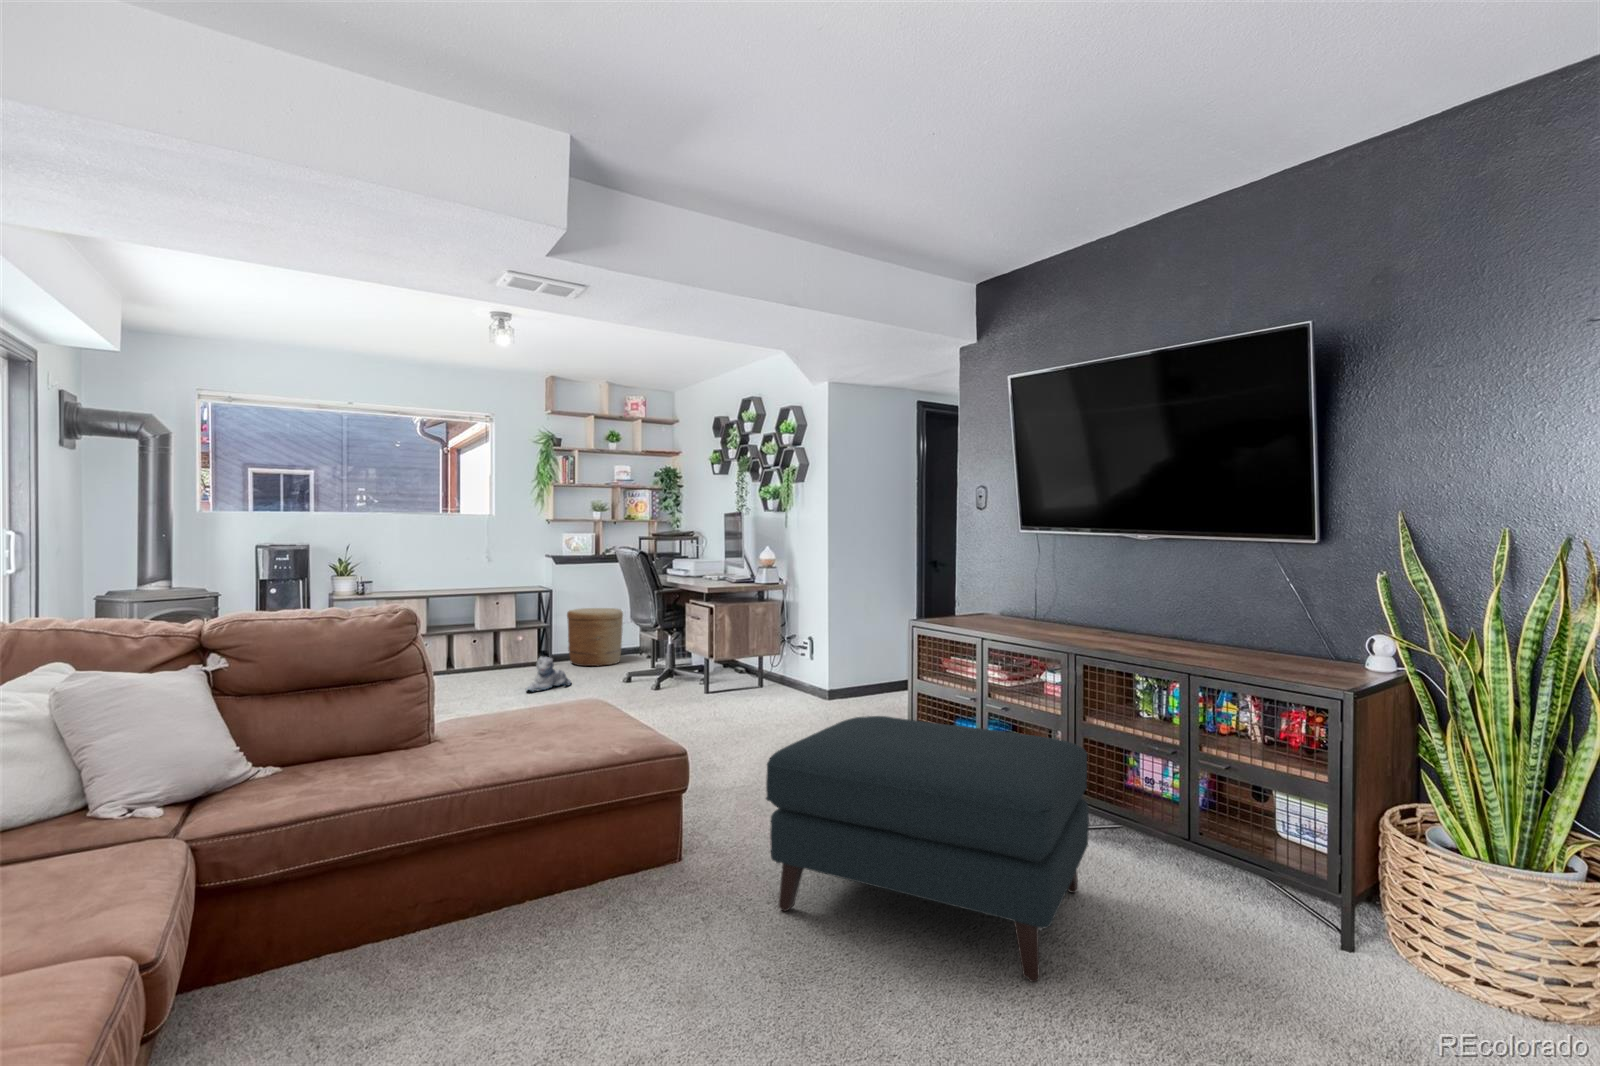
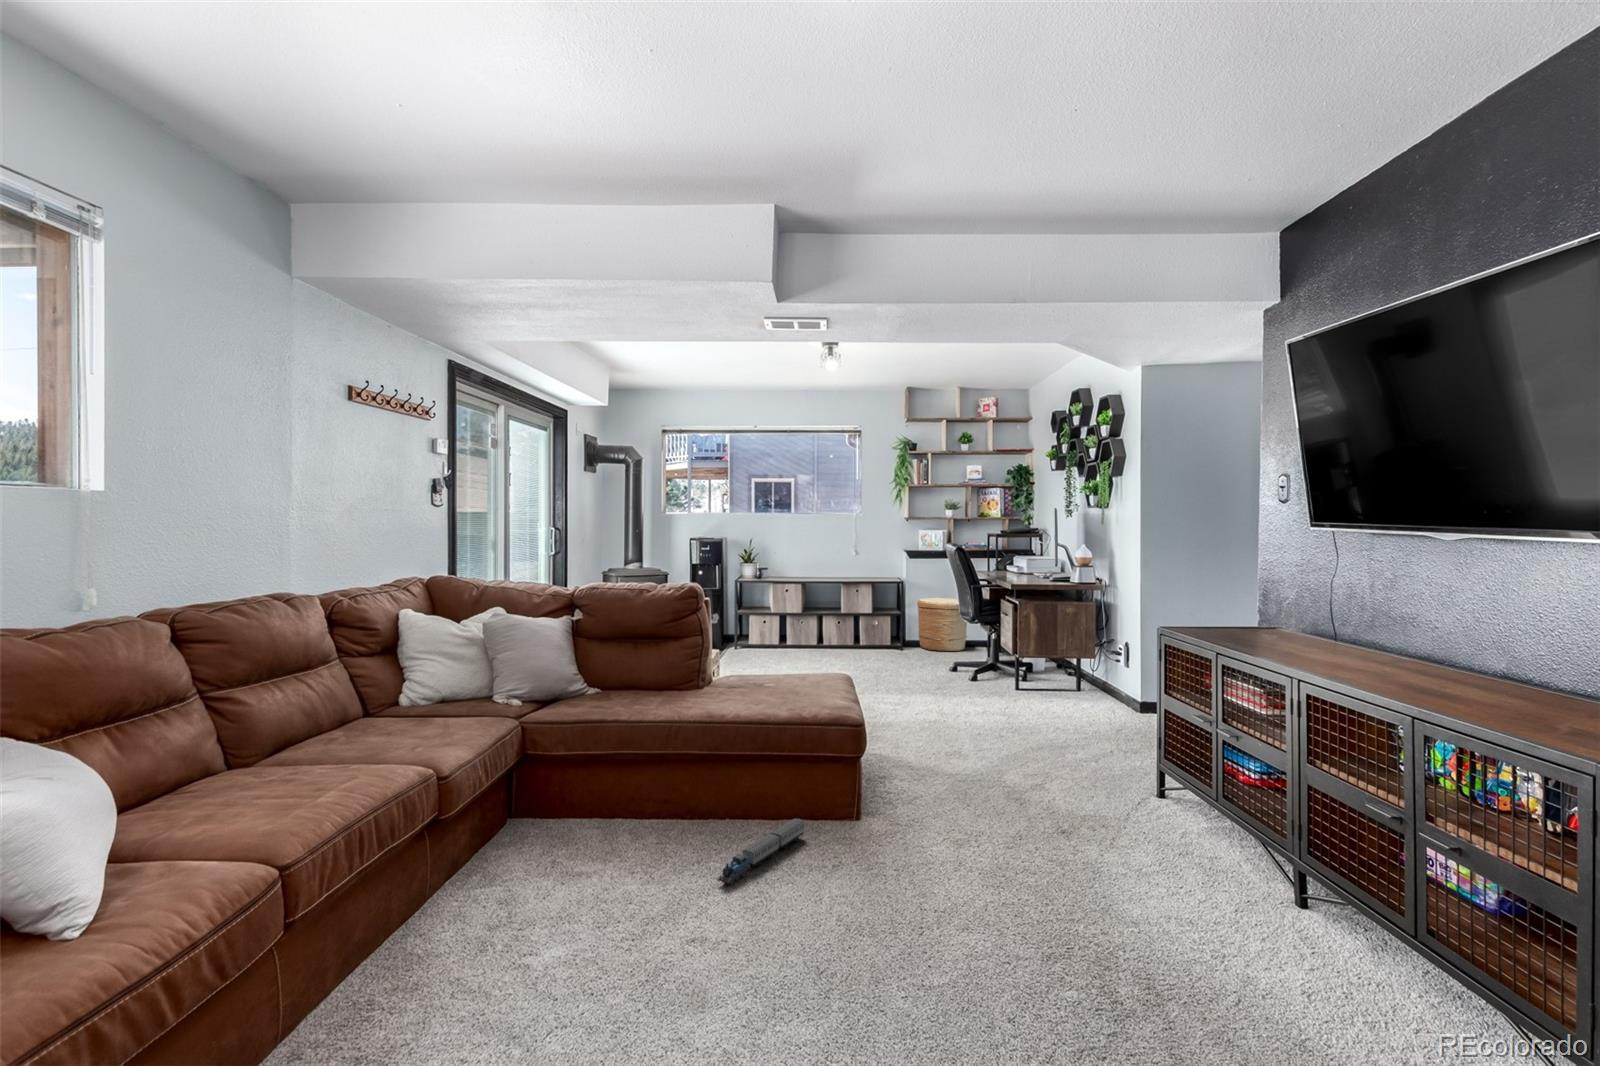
plush toy: present [526,656,571,691] -> none [863,637,906,667]
ottoman: present [766,716,1089,982] -> none [889,717,1236,1000]
toy train: none [592,880,643,987] -> present [718,819,805,884]

